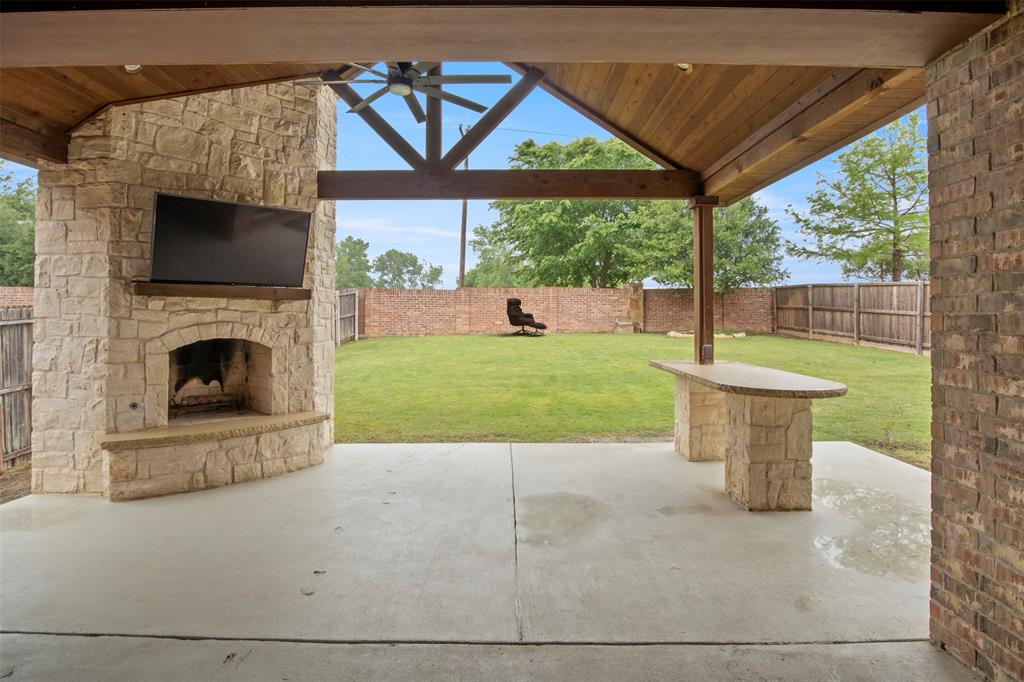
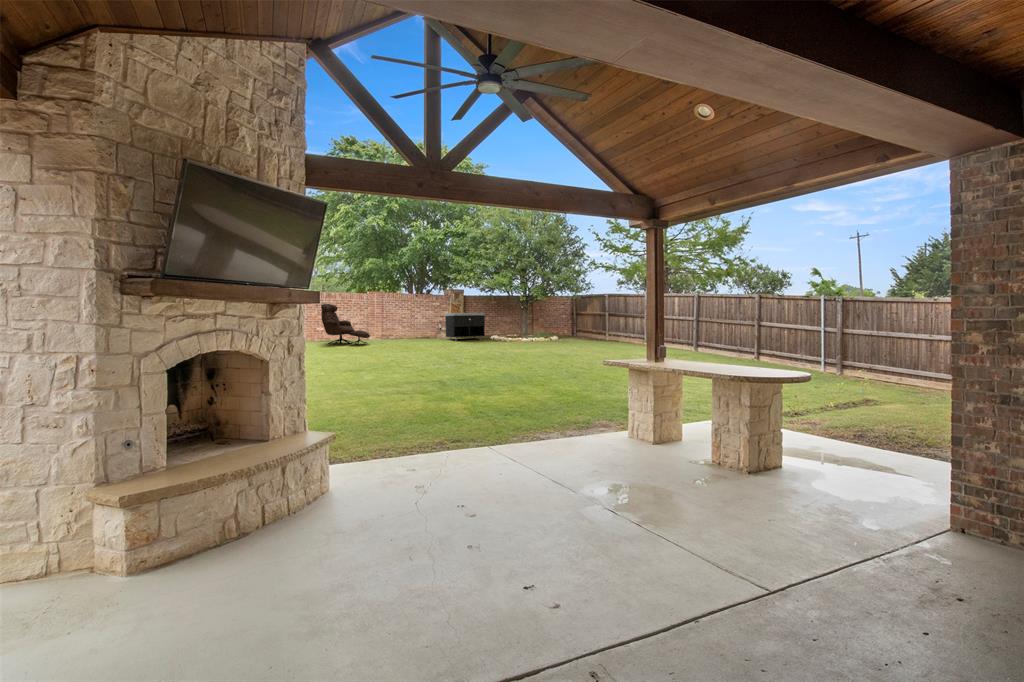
storage bench: none [623,307,663,334] -> present [445,313,485,340]

